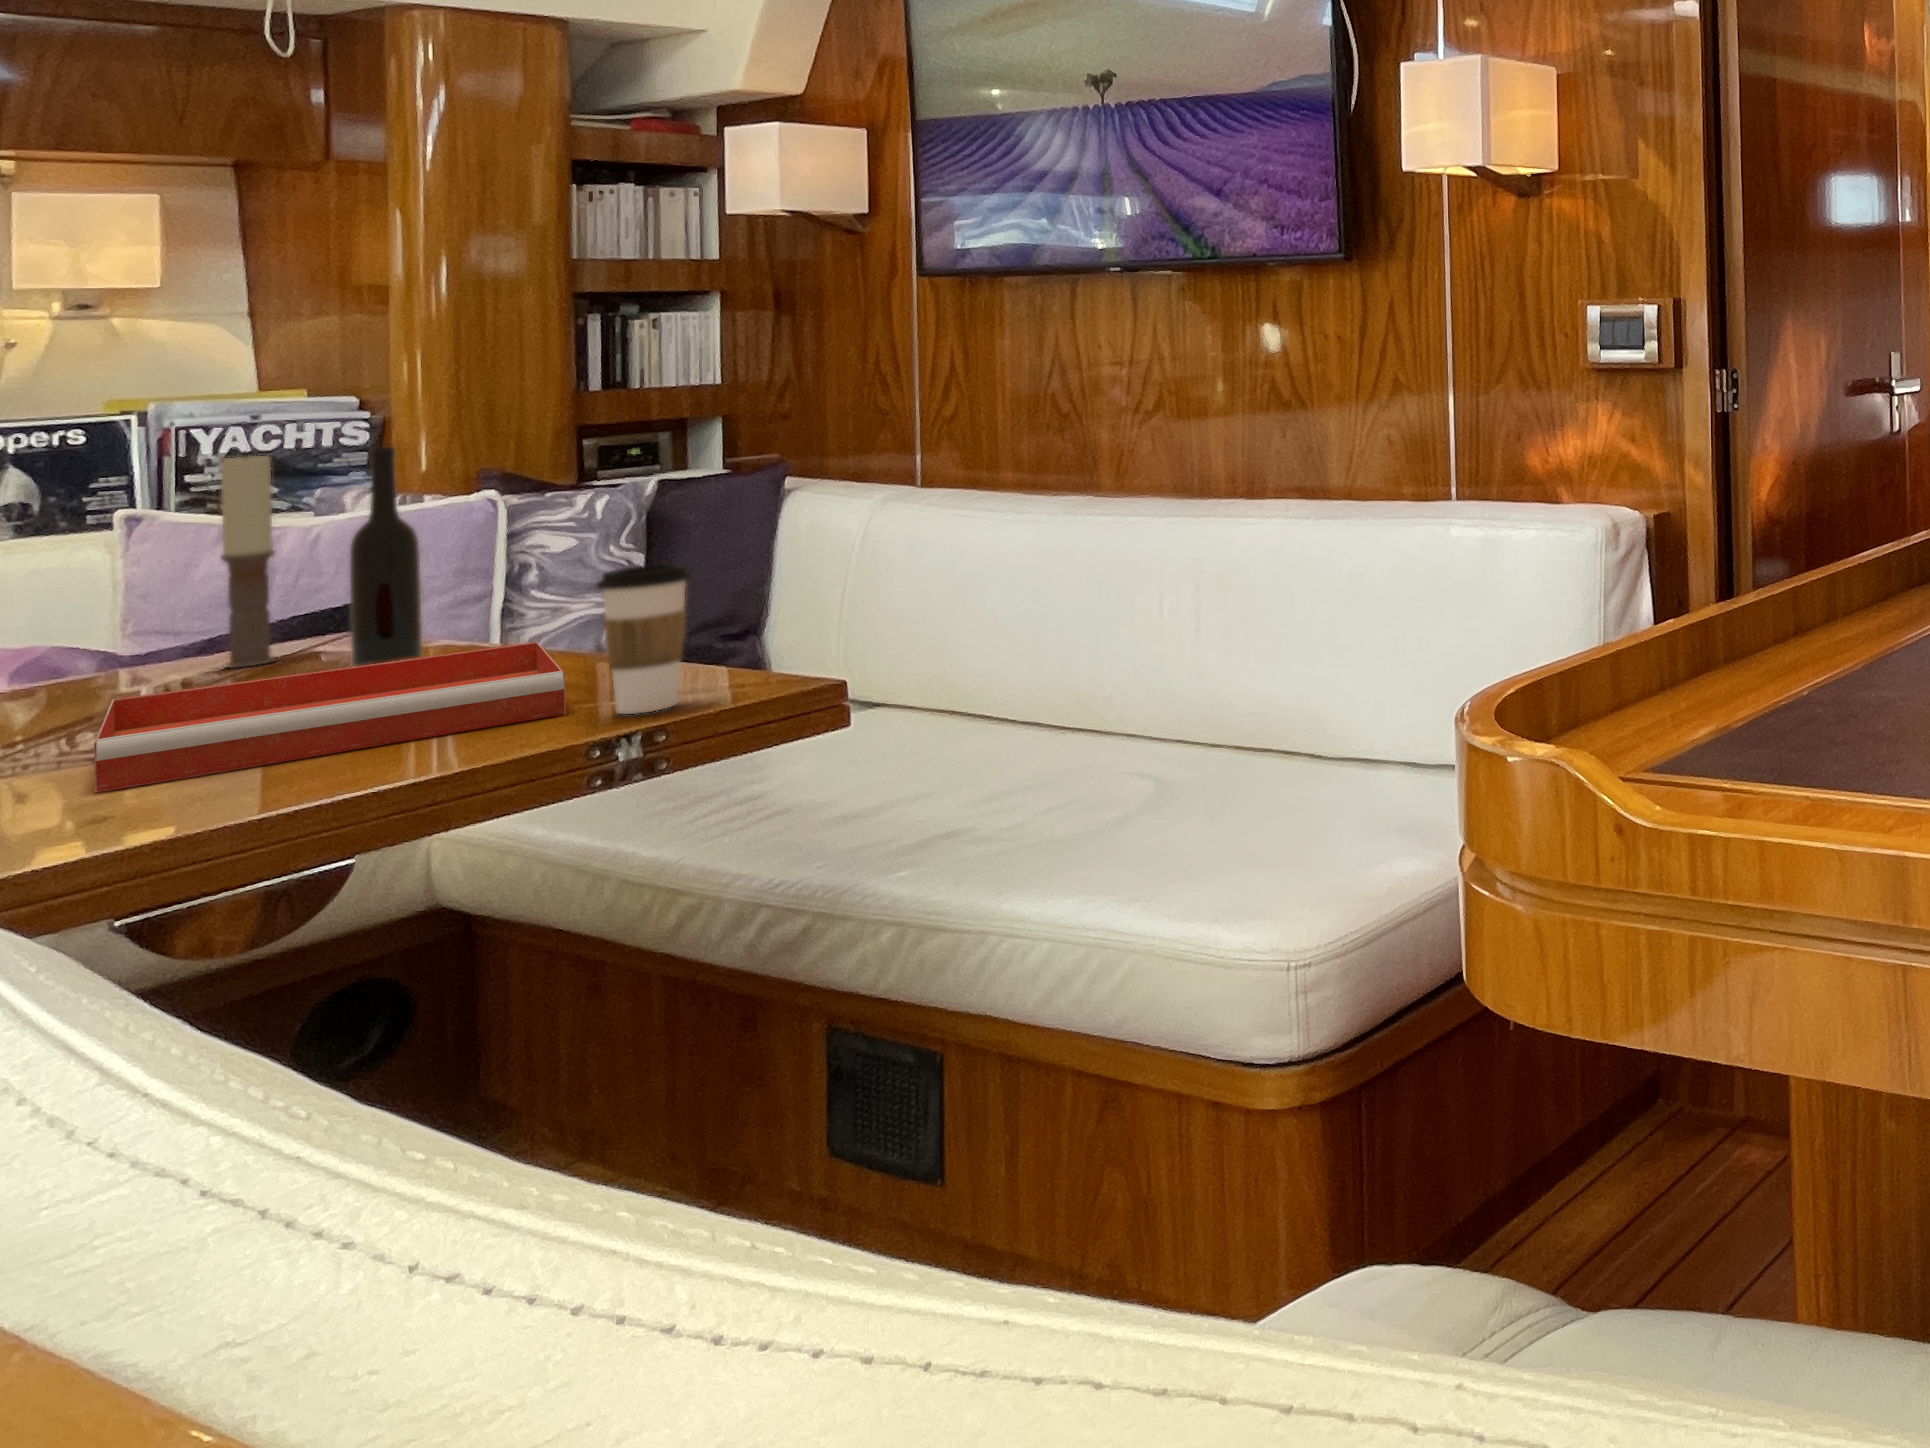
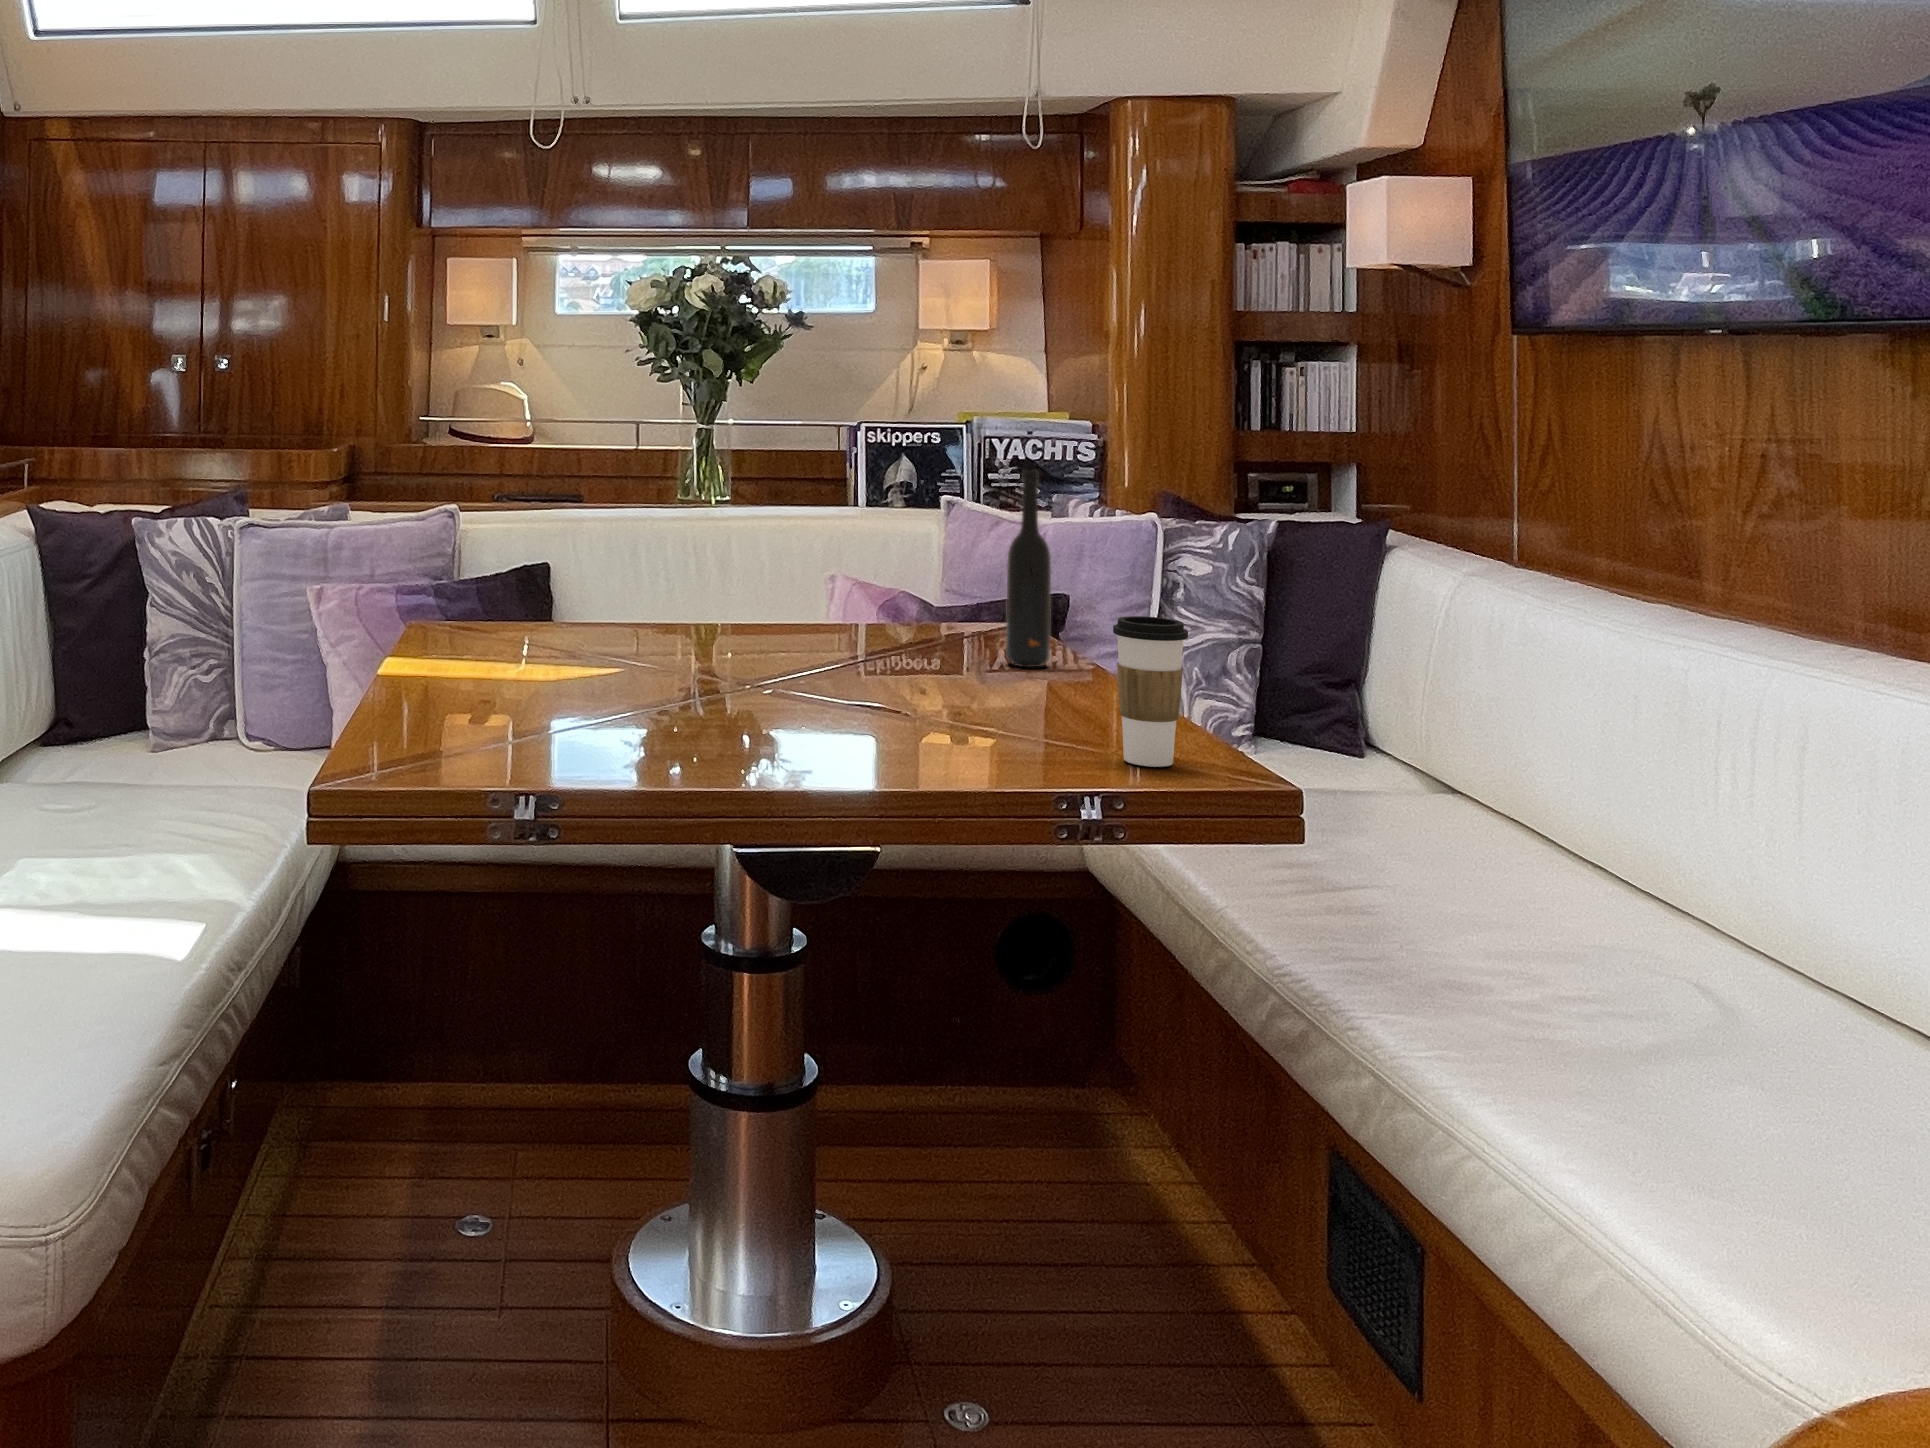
candle: present [221,454,276,668] -> none [951,462,982,639]
tray: present [94,642,566,792] -> none [810,650,1102,749]

